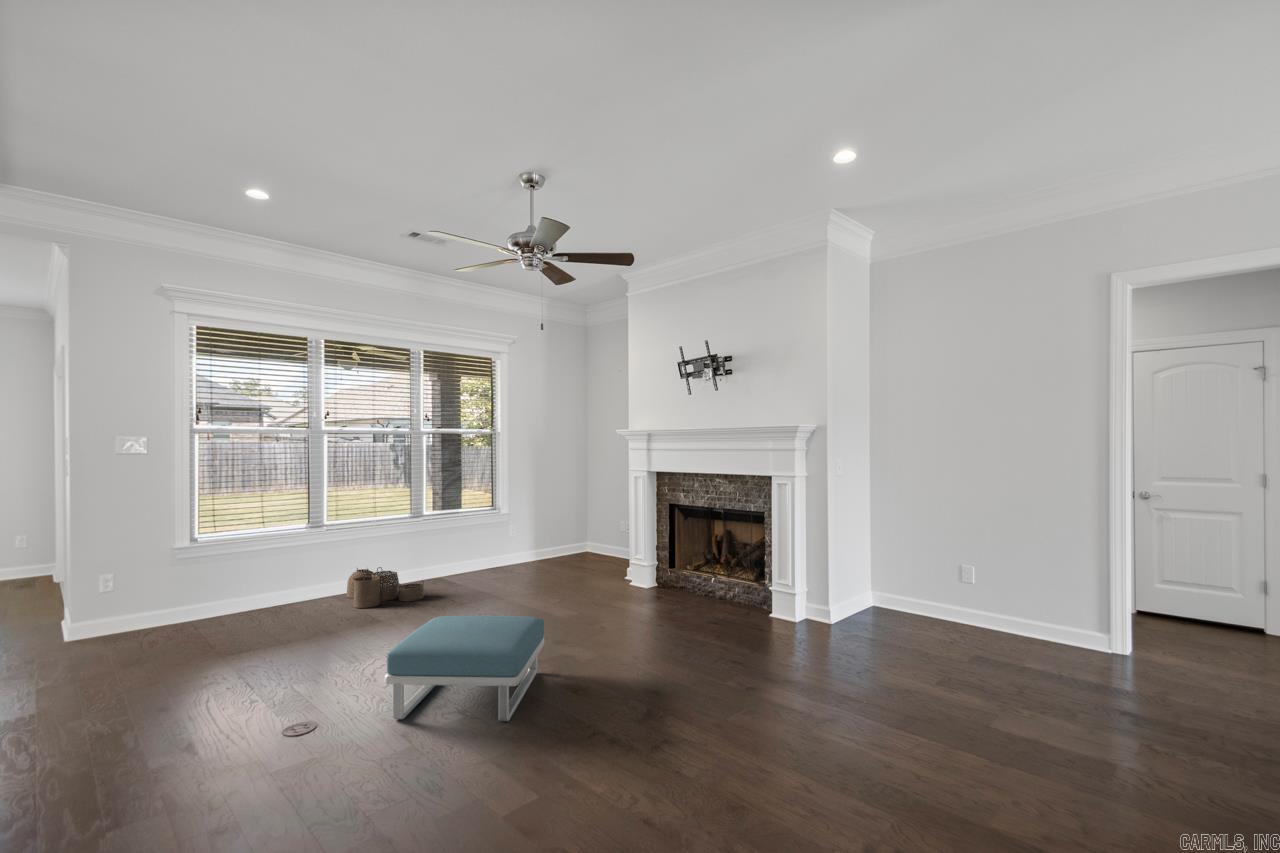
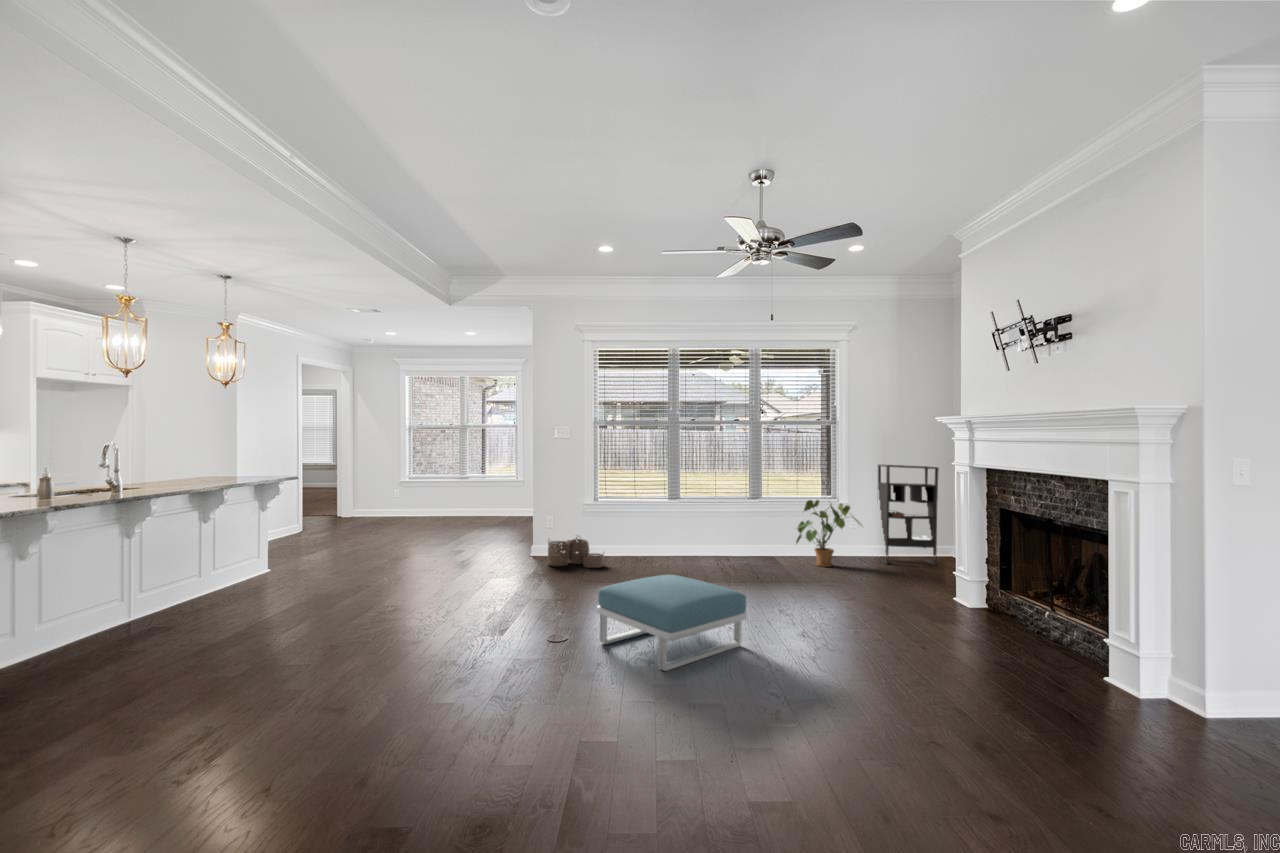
bookshelf: none [531,468,584,565] -> present [876,465,939,565]
house plant: none [467,509,534,578] -> present [796,500,861,567]
woven basket: present [347,567,424,608] -> present [548,537,604,568]

